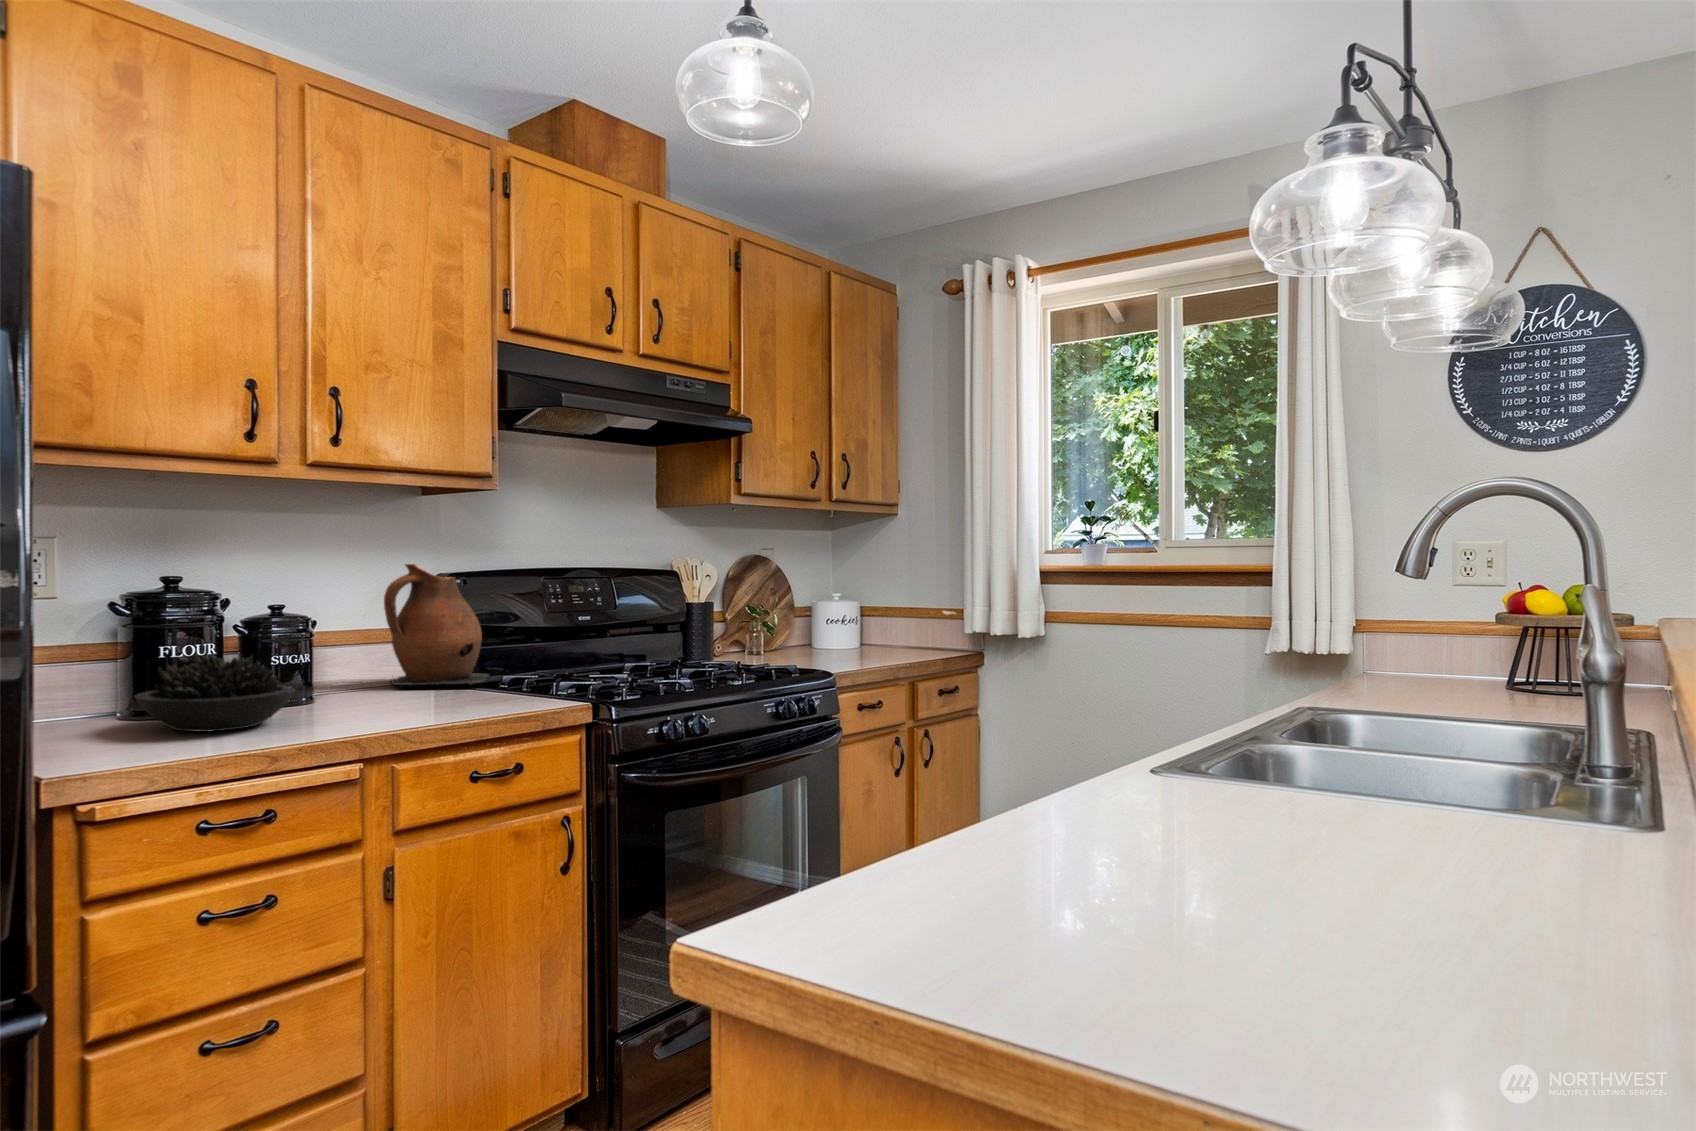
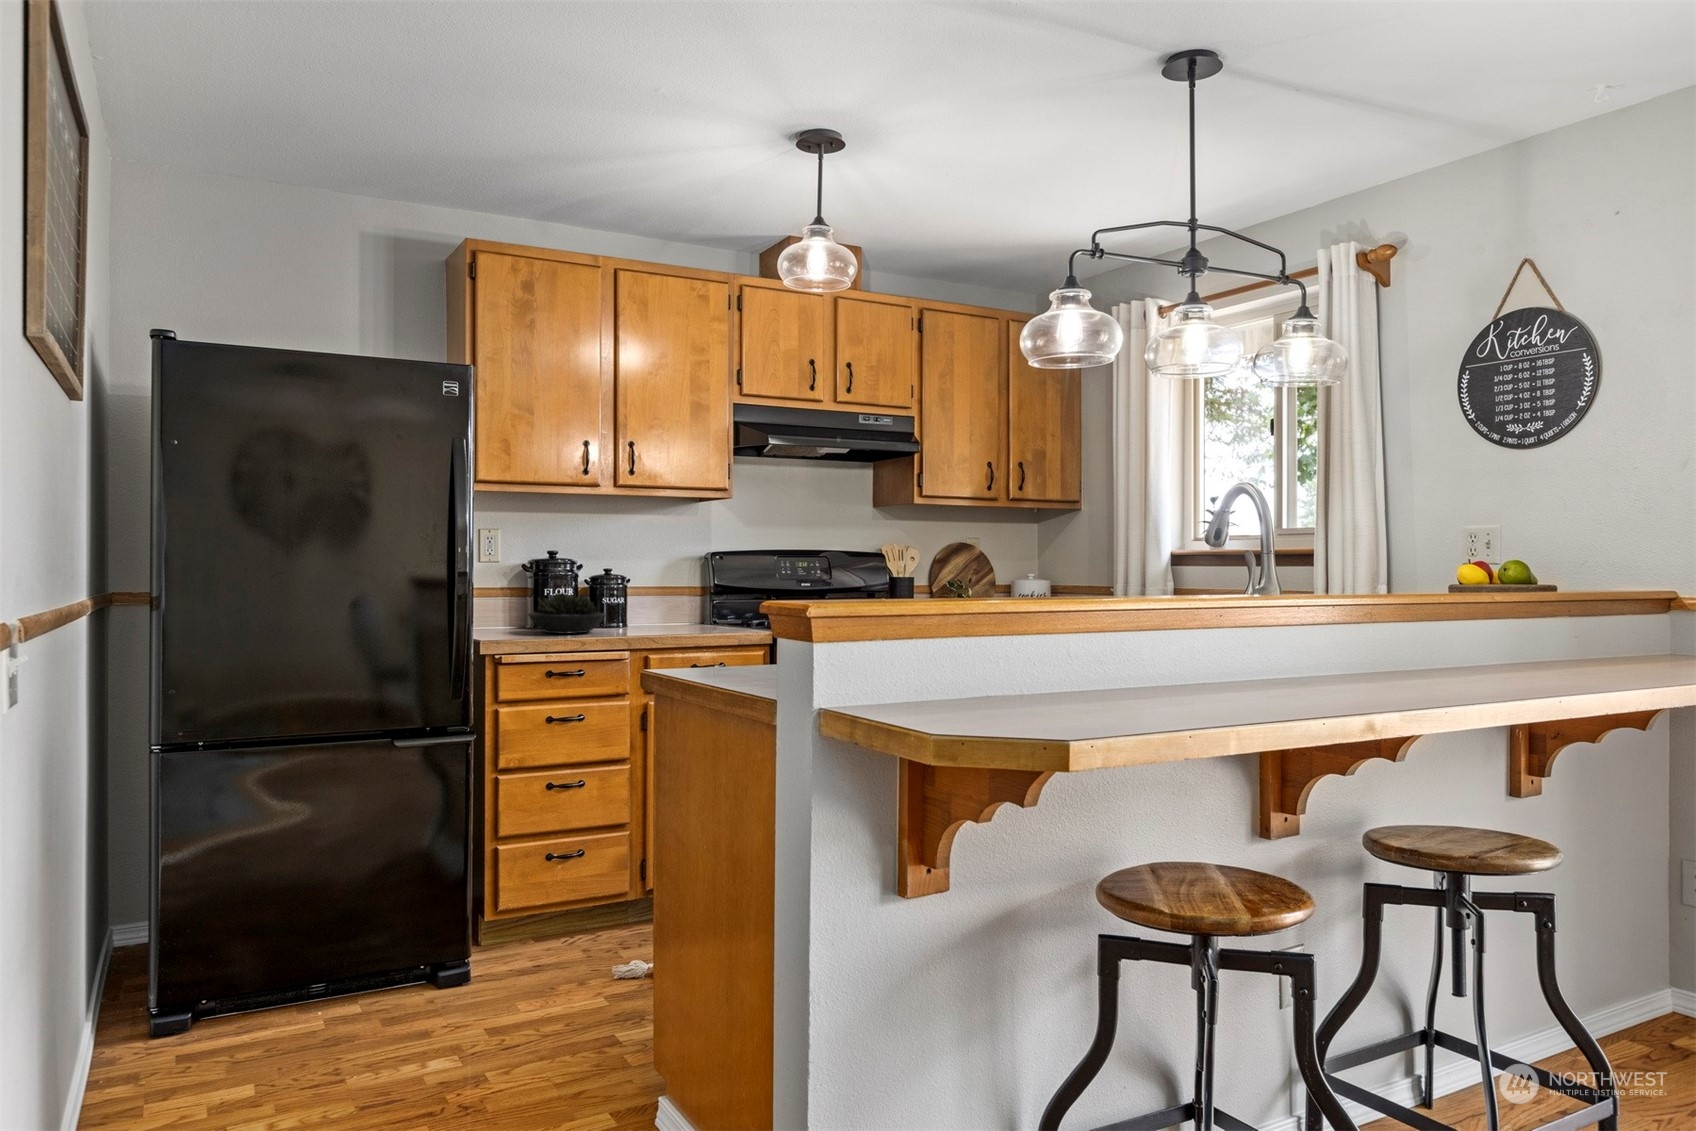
ceramic pitcher: present [384,564,490,685] -> none [670,546,739,624]

